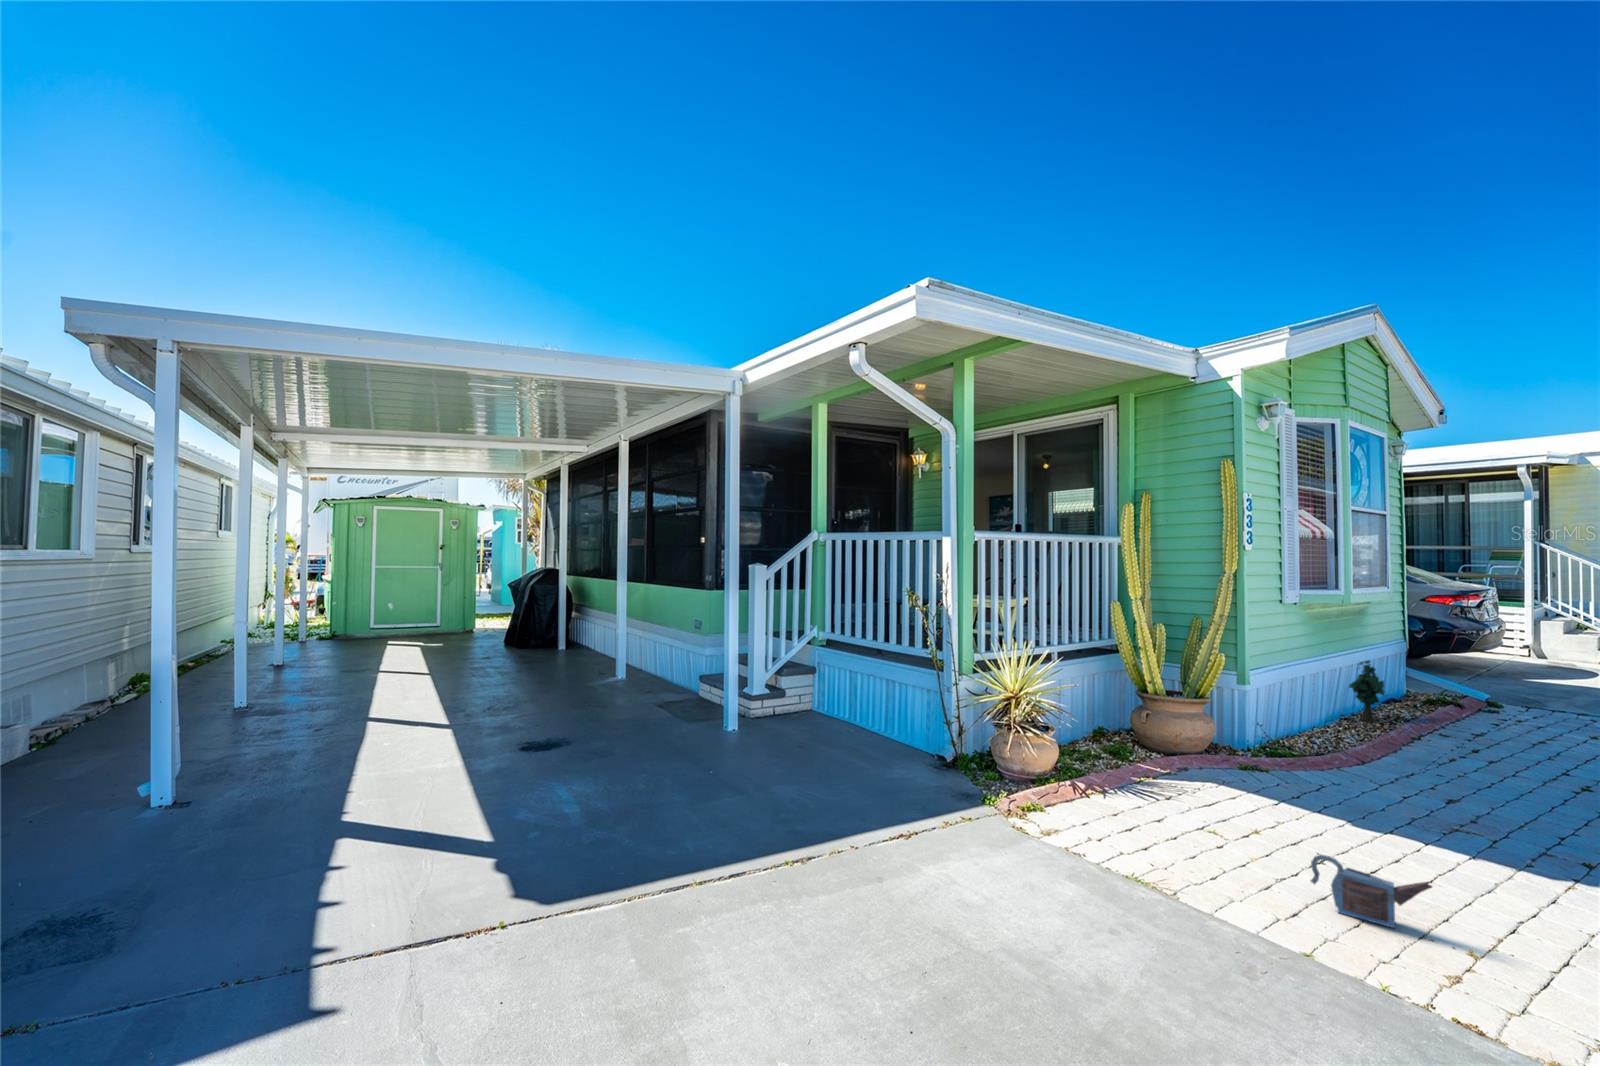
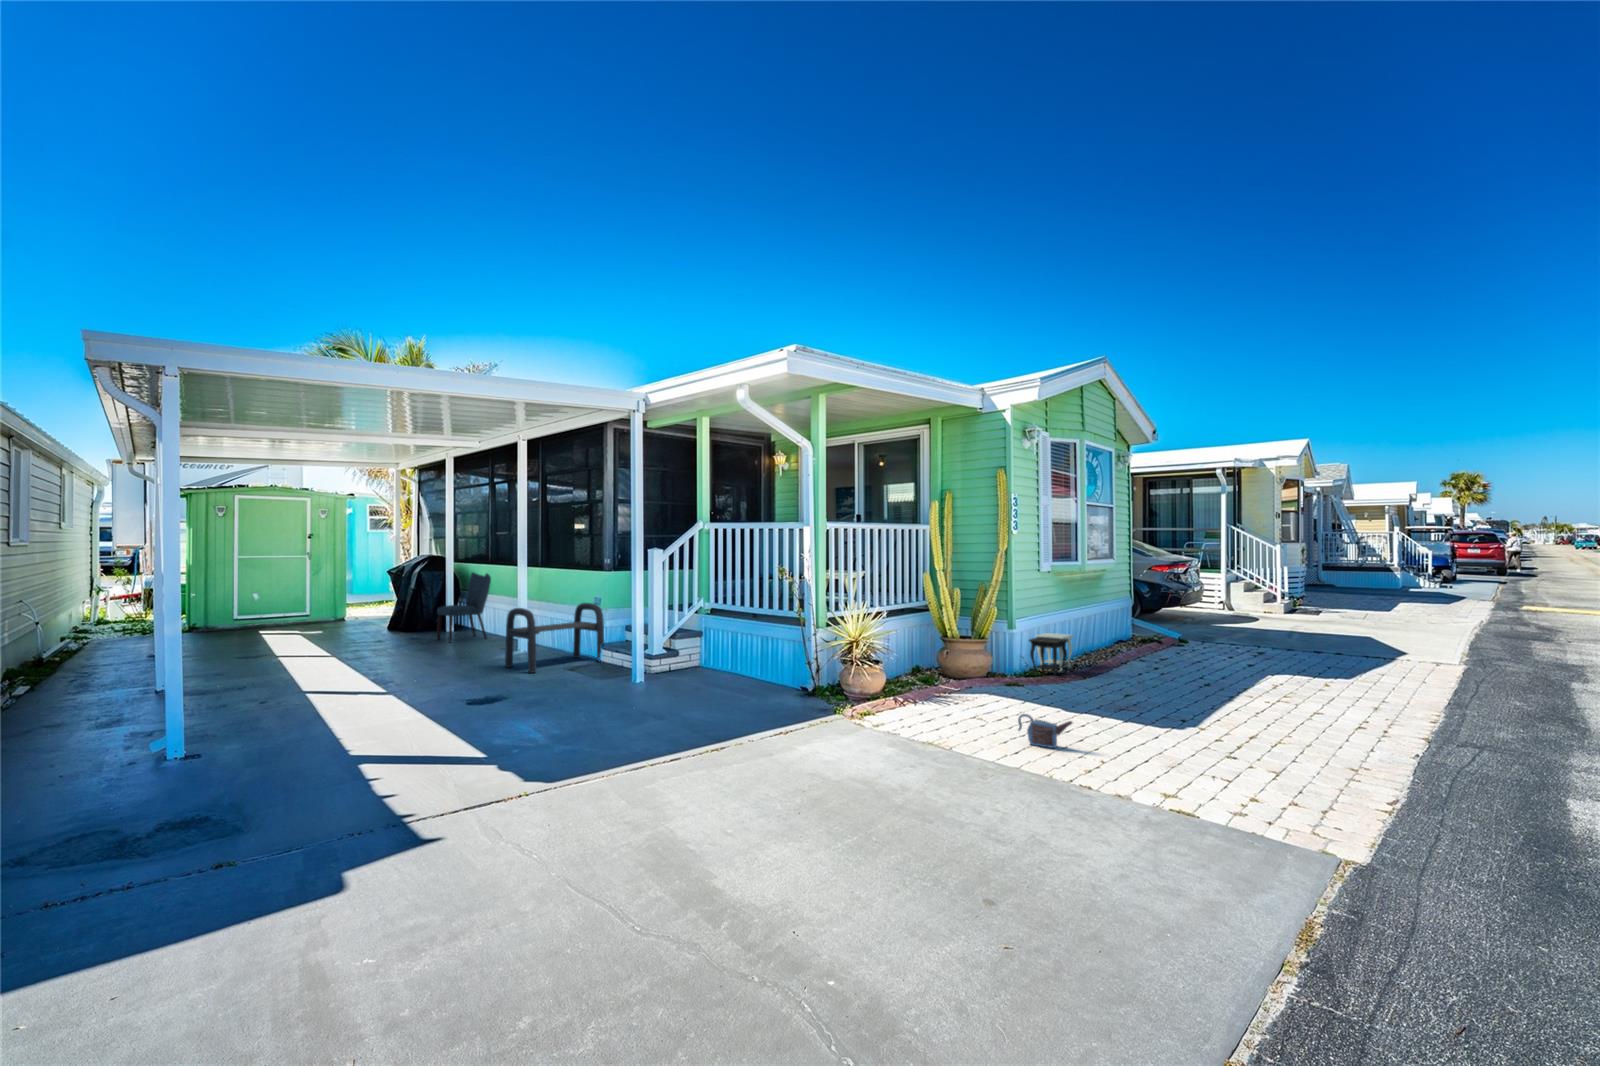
chair: none [544,586,599,662] -> present [437,573,491,642]
bench: none [592,625,702,707] -> present [505,603,604,673]
decorative plant: present [1349,661,1384,723] -> none [1085,611,1108,654]
side table: none [1272,690,1342,761] -> present [1029,633,1074,676]

